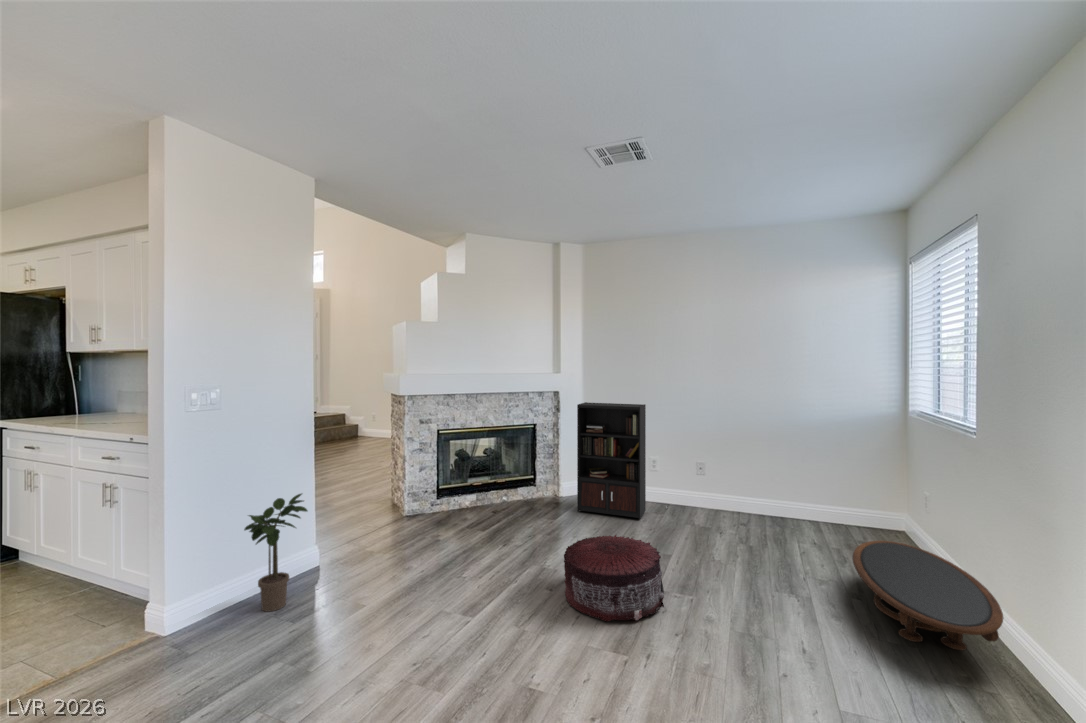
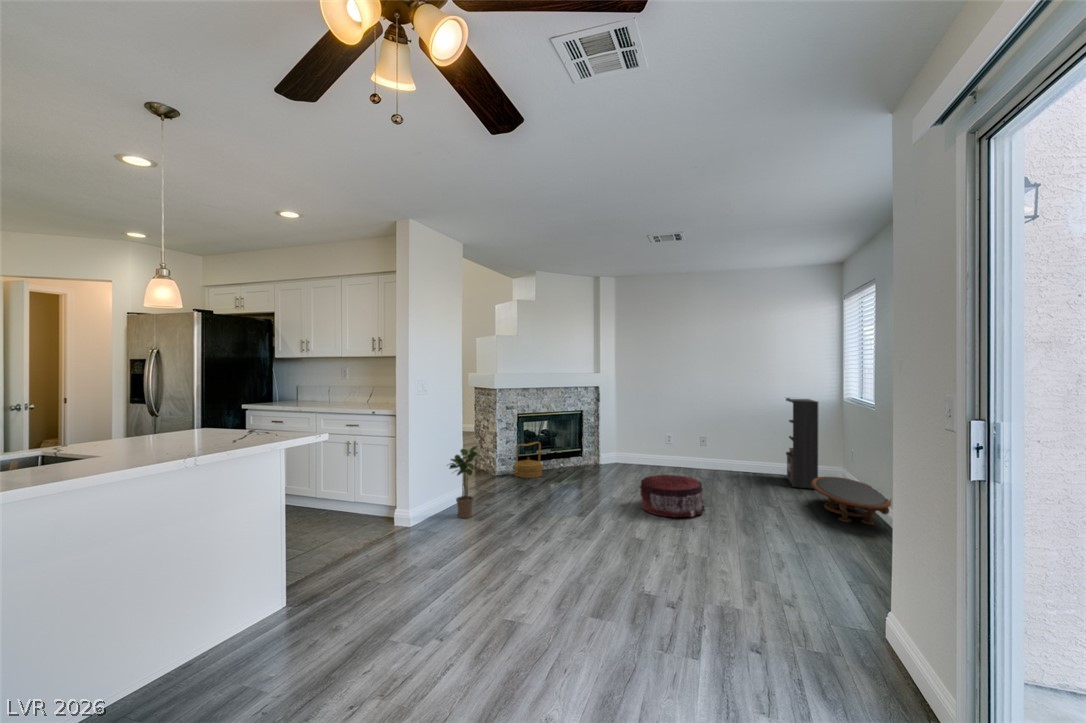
bookcase: present [577,402,667,519] -> present [786,398,818,488]
woven basket: none [426,469,468,521] -> present [514,442,543,478]

